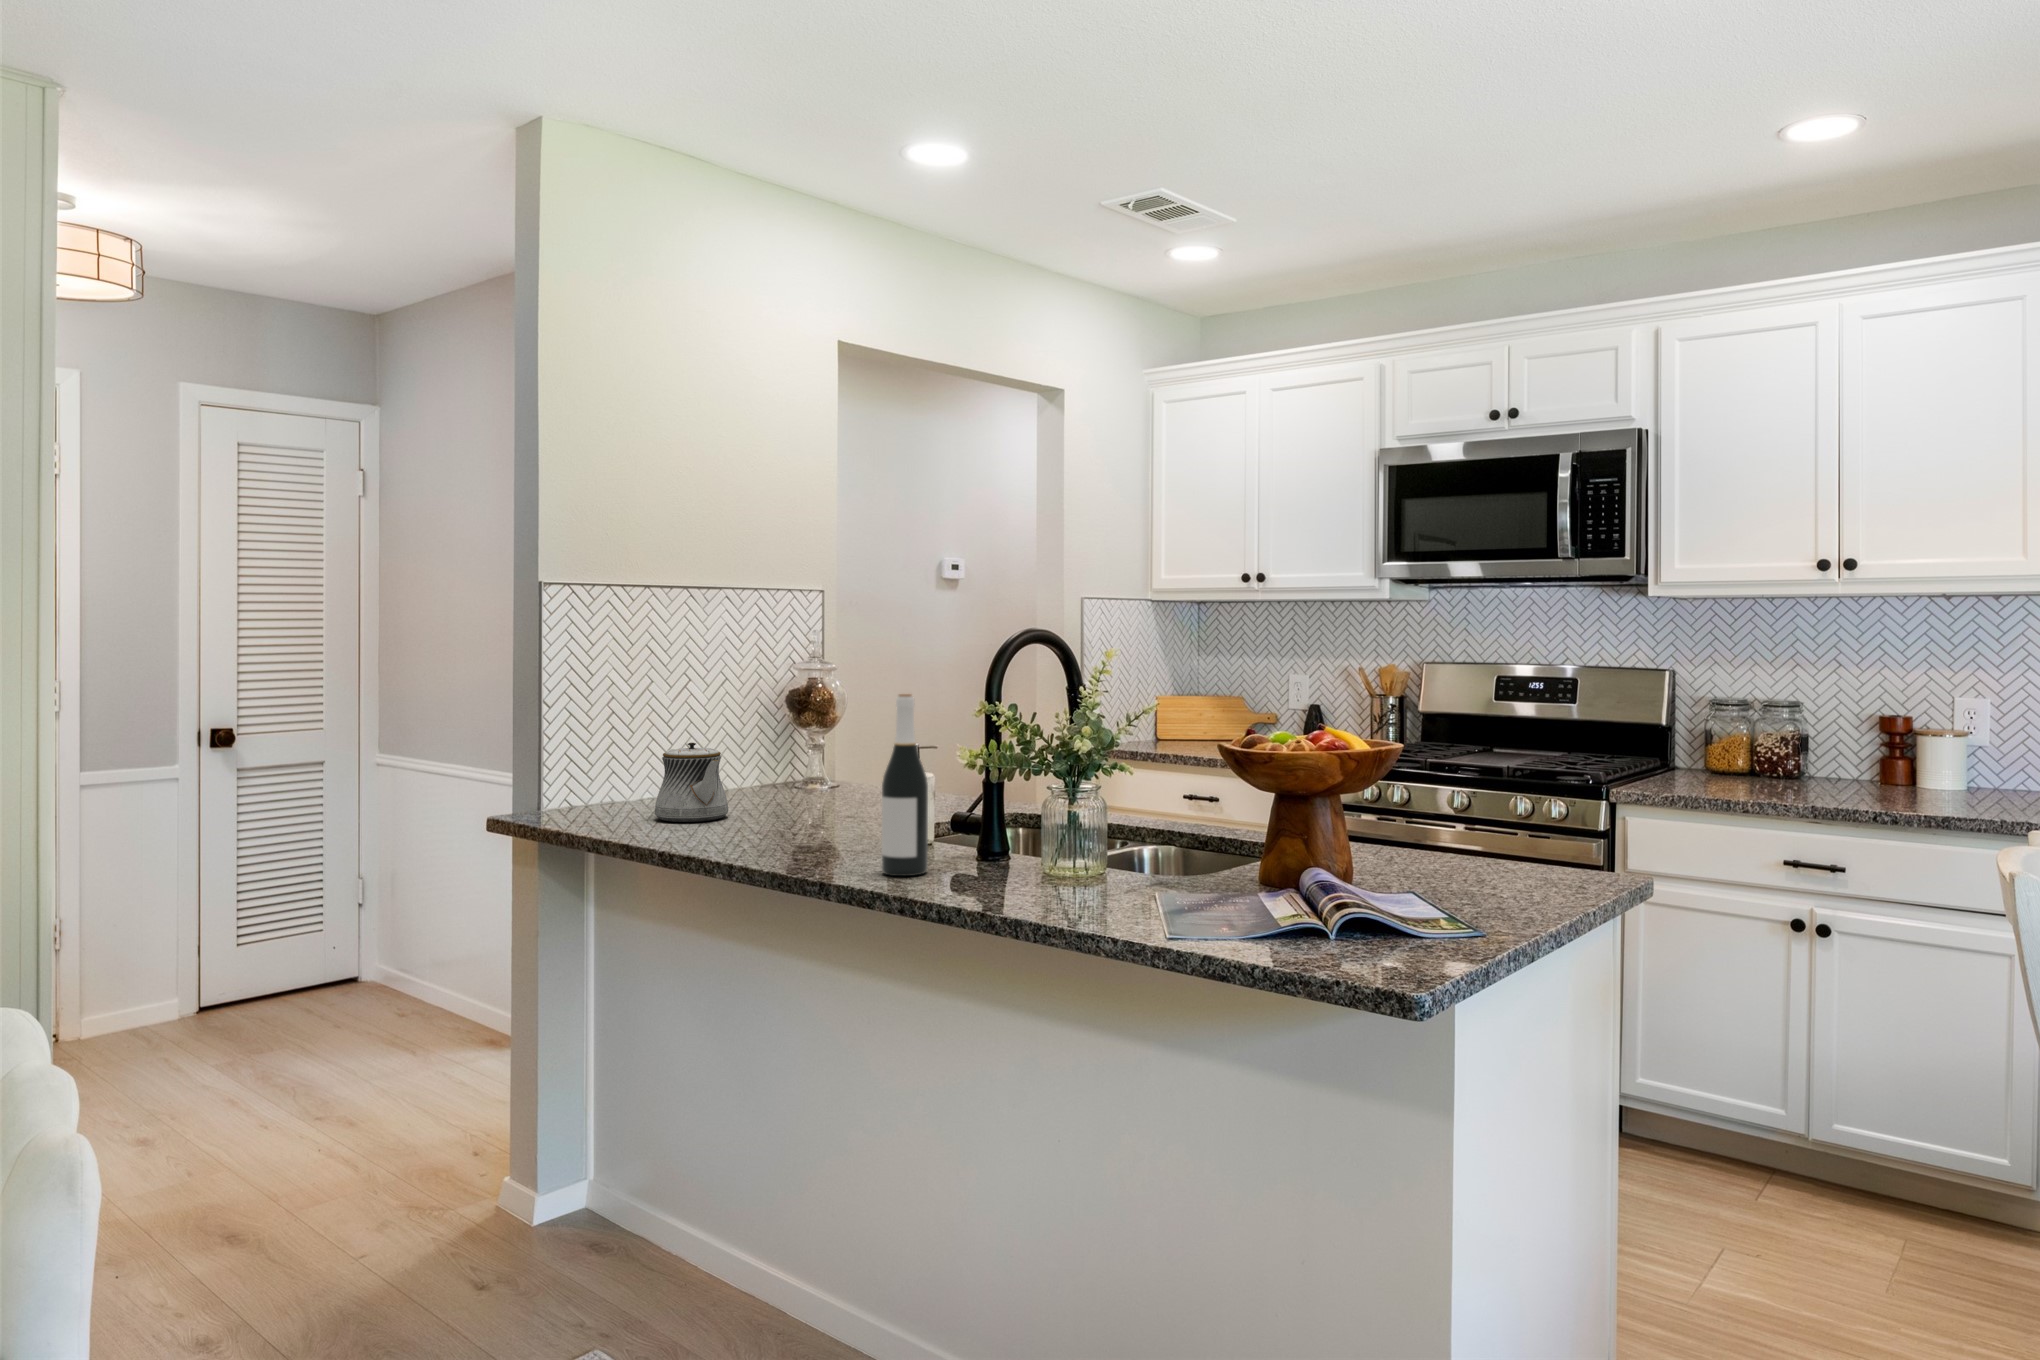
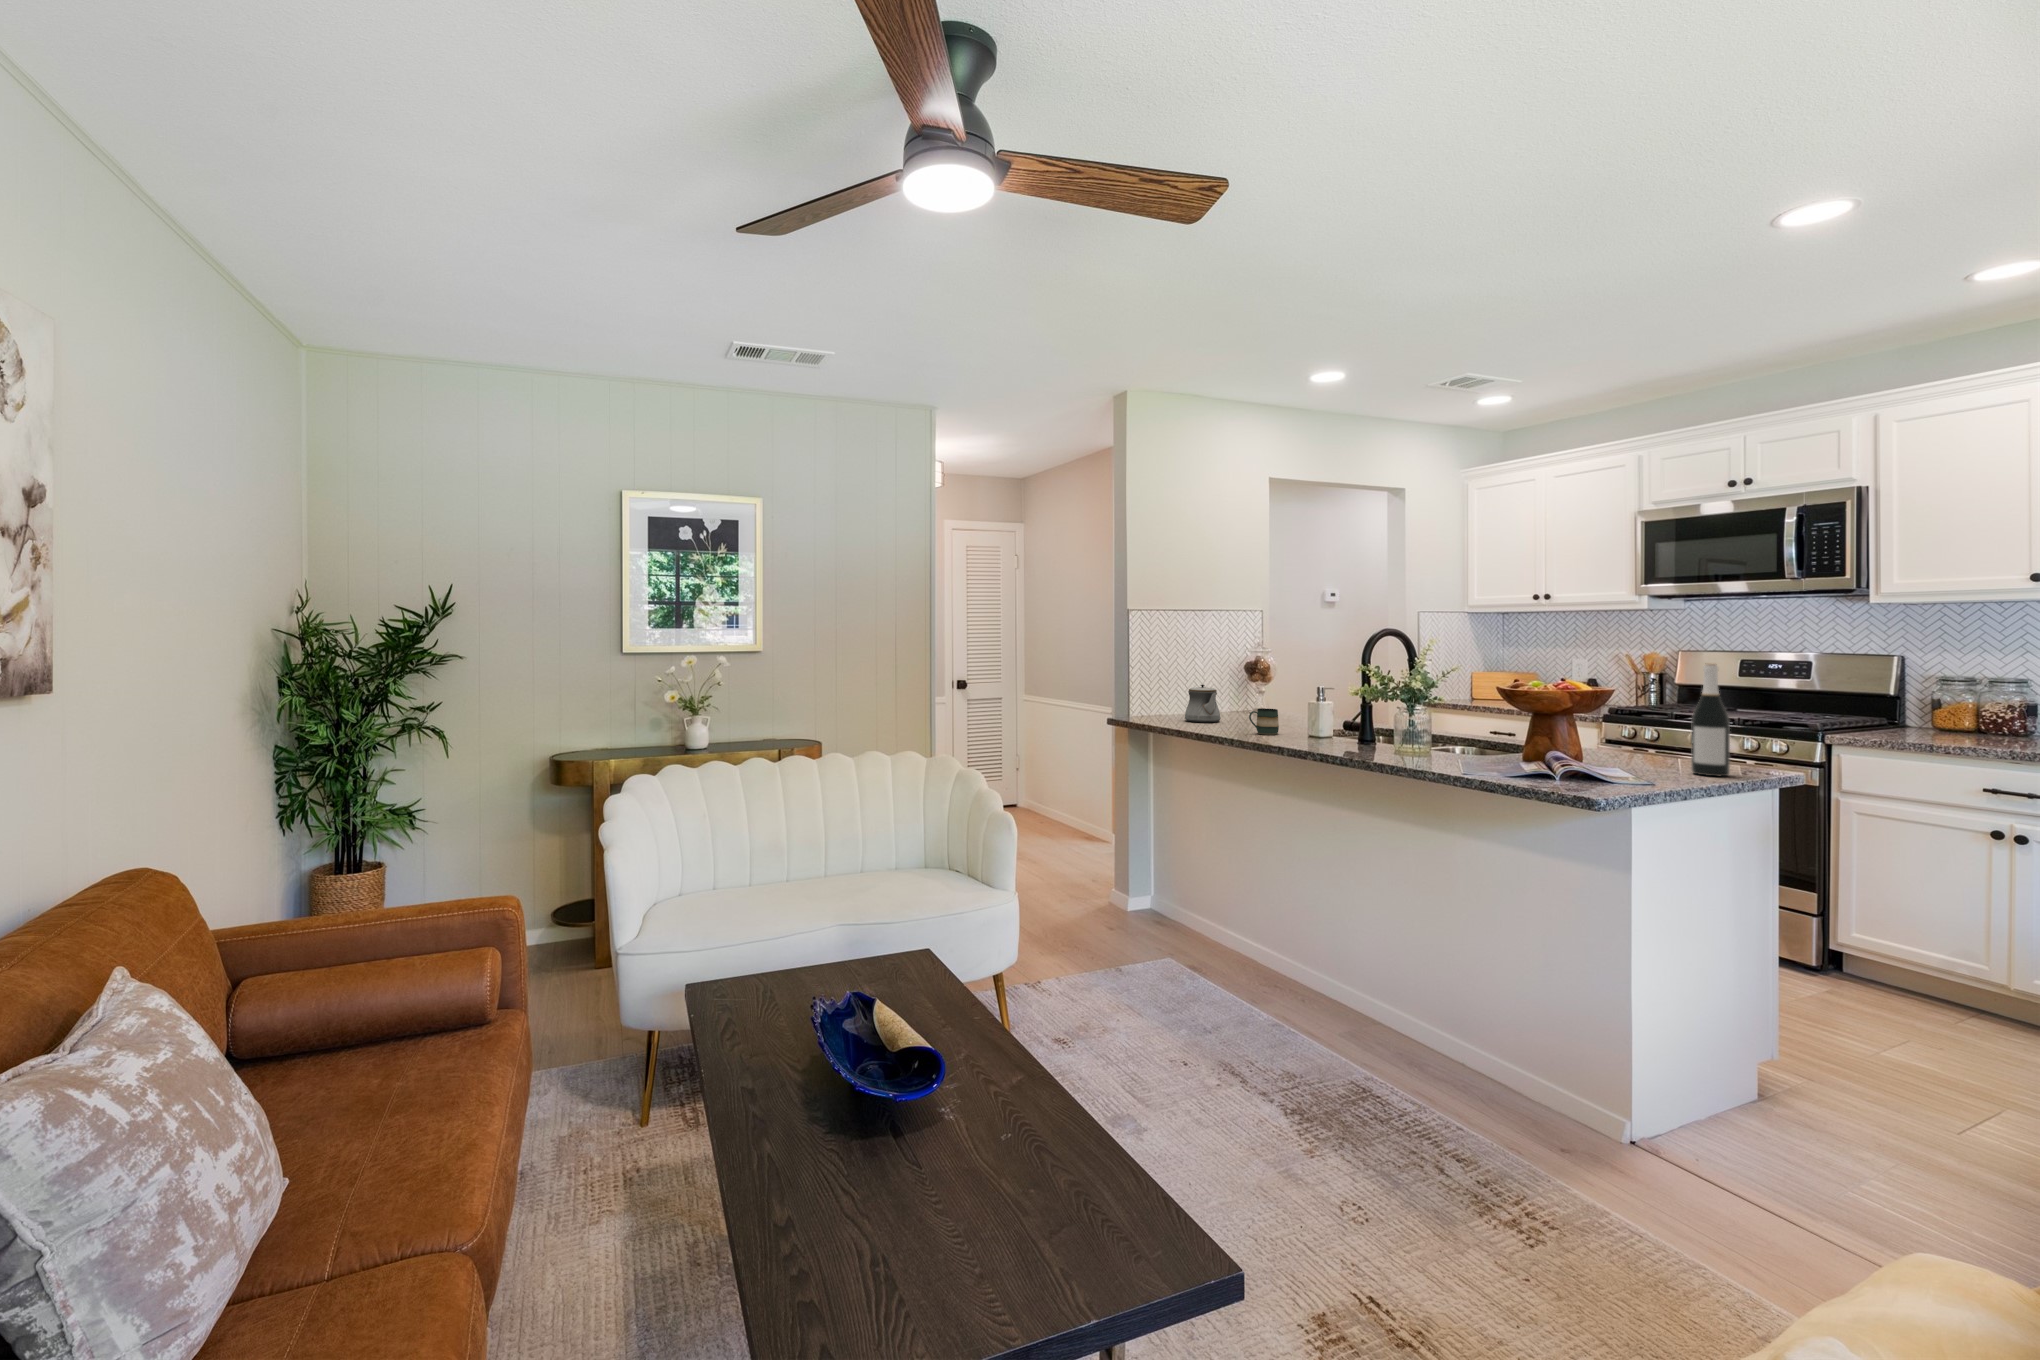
wine bottle: present [882,694,928,876] -> present [1691,664,1730,776]
mug: none [774,793,834,849] -> present [1249,708,1279,735]

